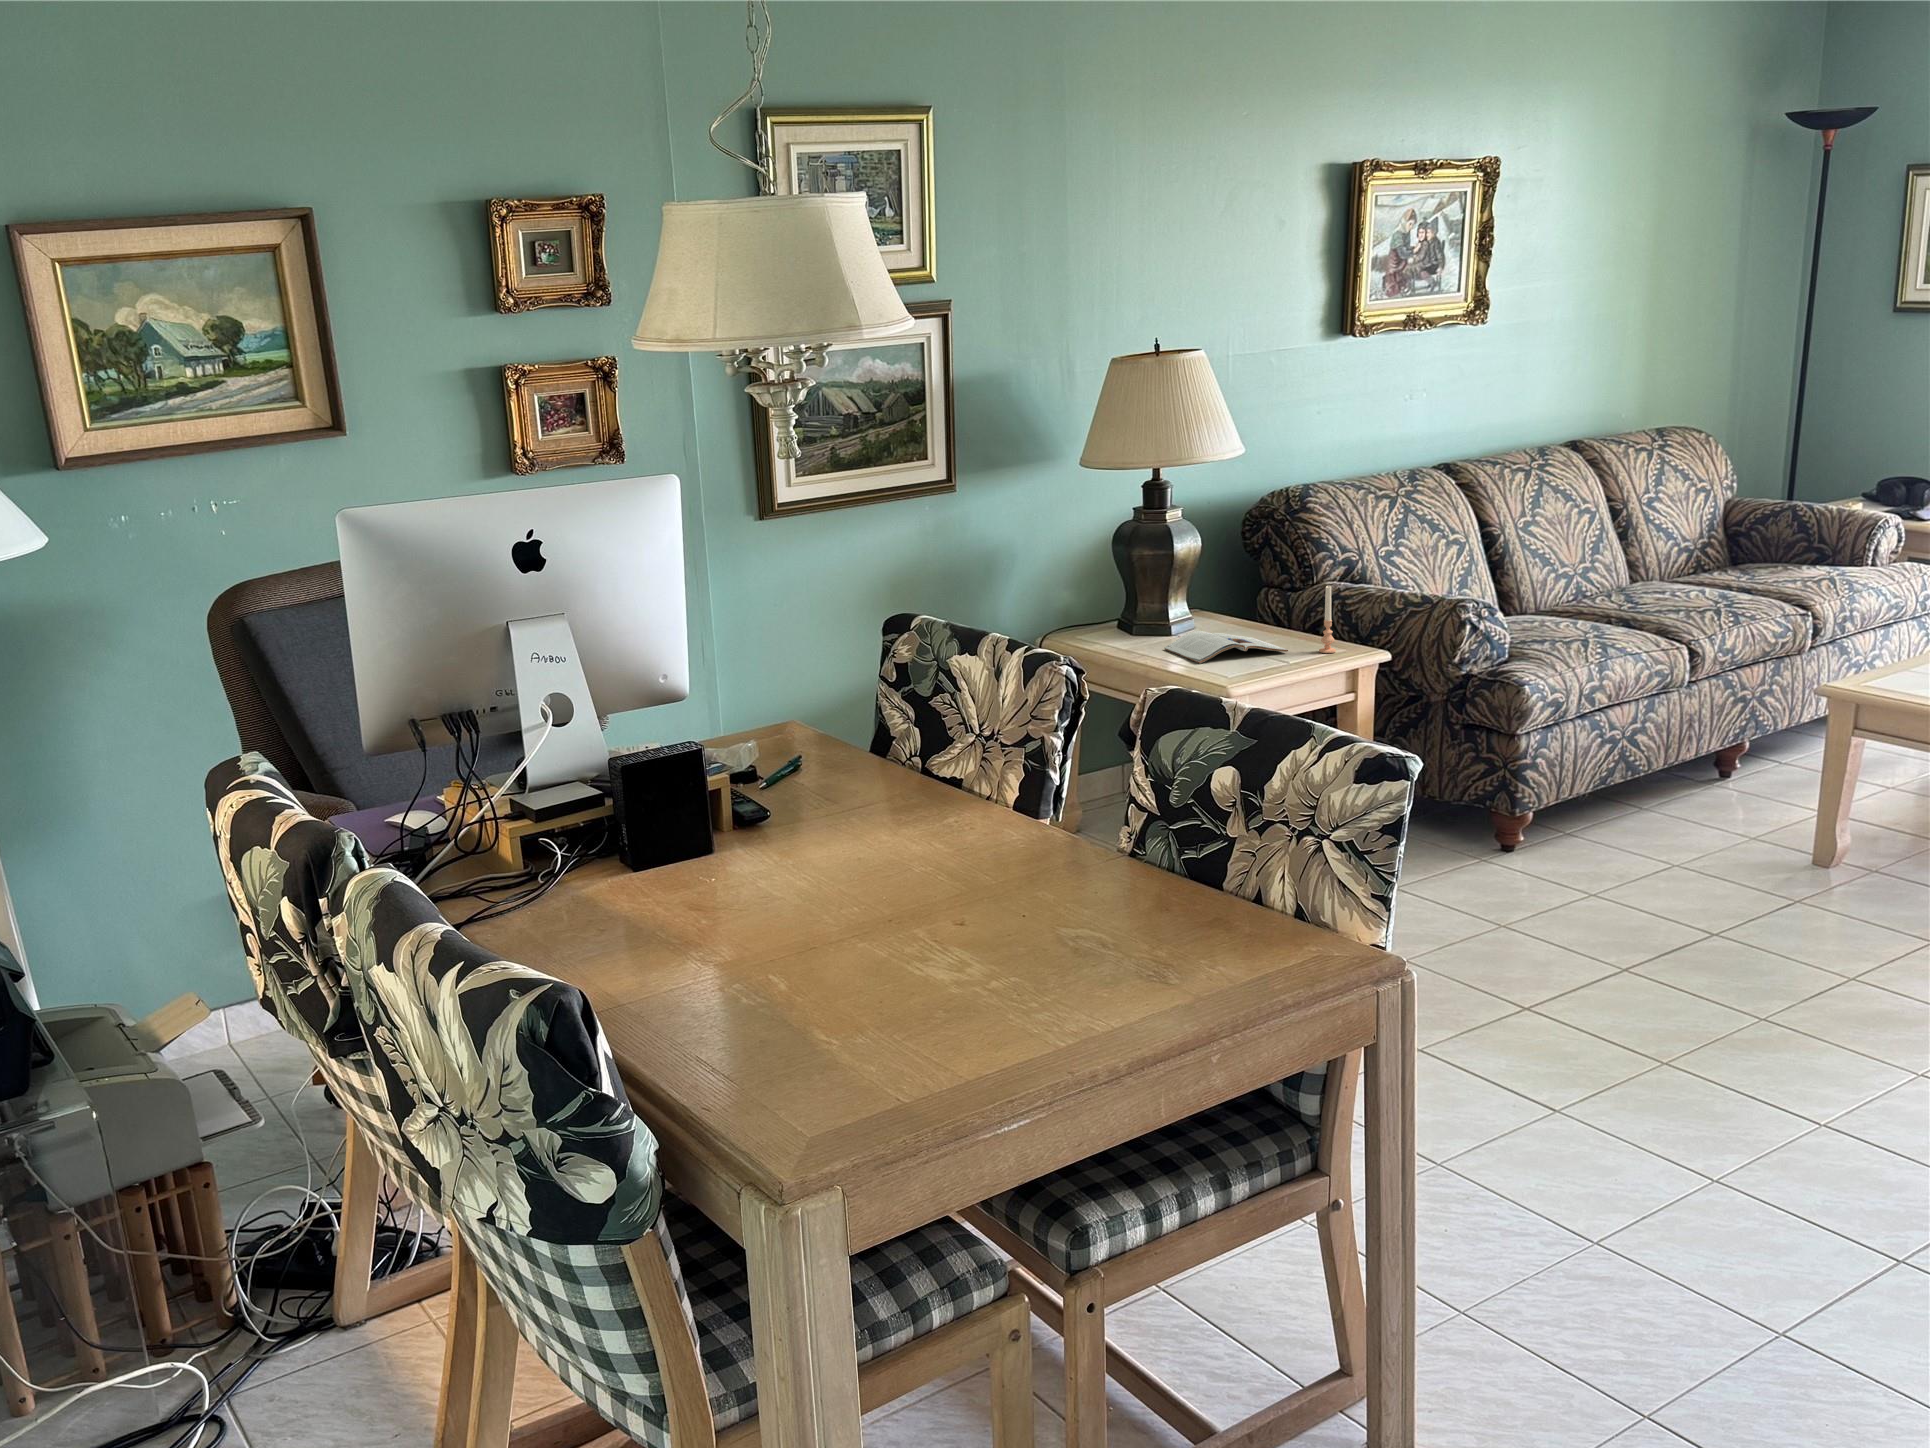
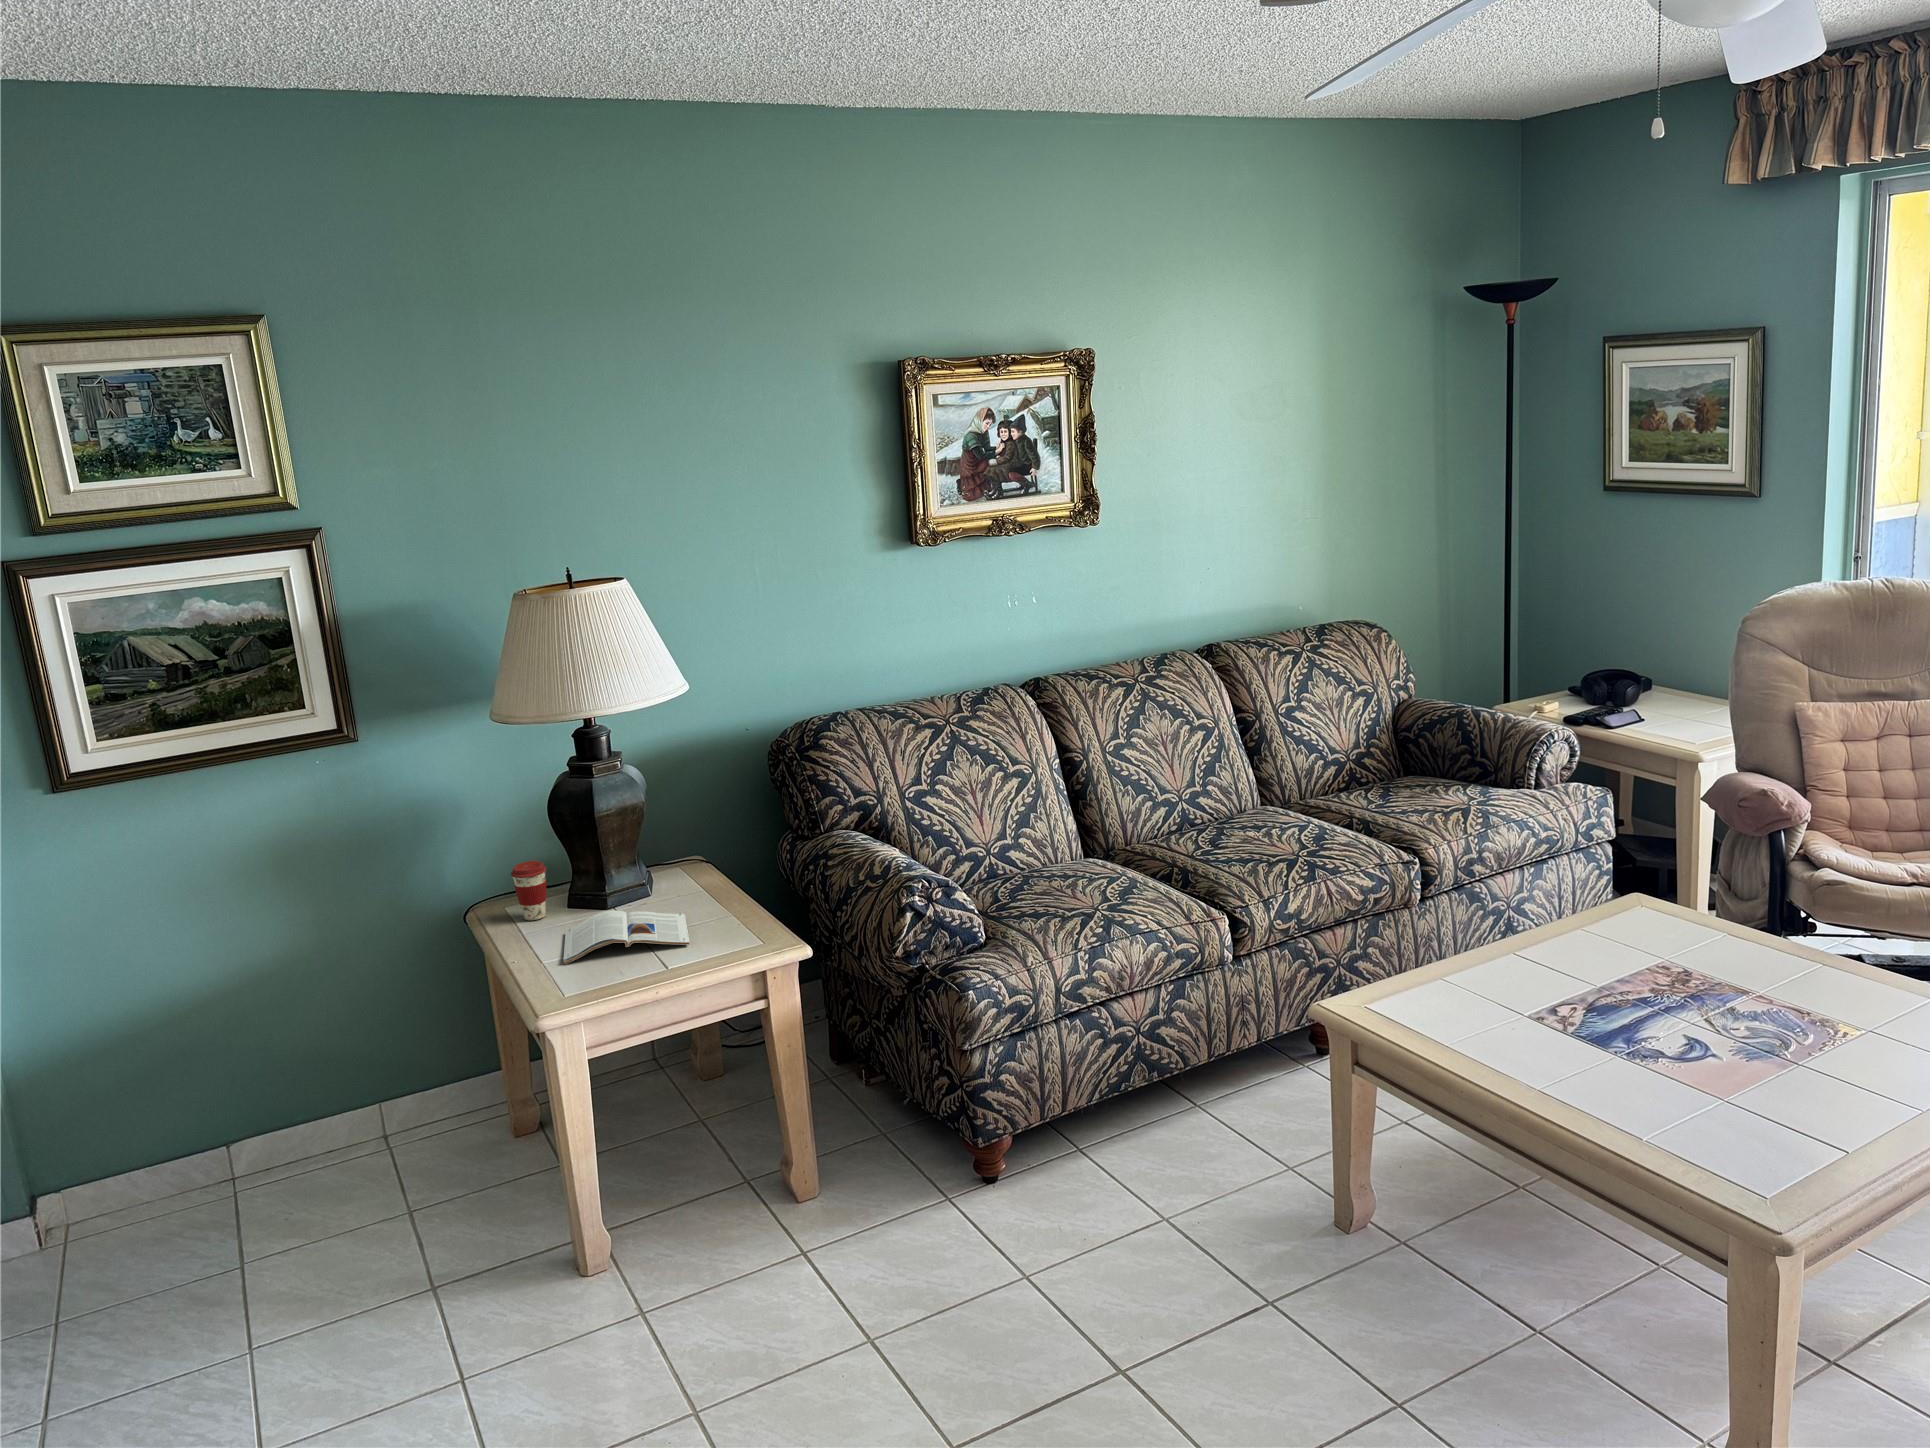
candle: present [1319,586,1336,653] -> none [725,867,747,948]
coffee cup: none [1101,594,1130,643] -> present [511,861,546,920]

